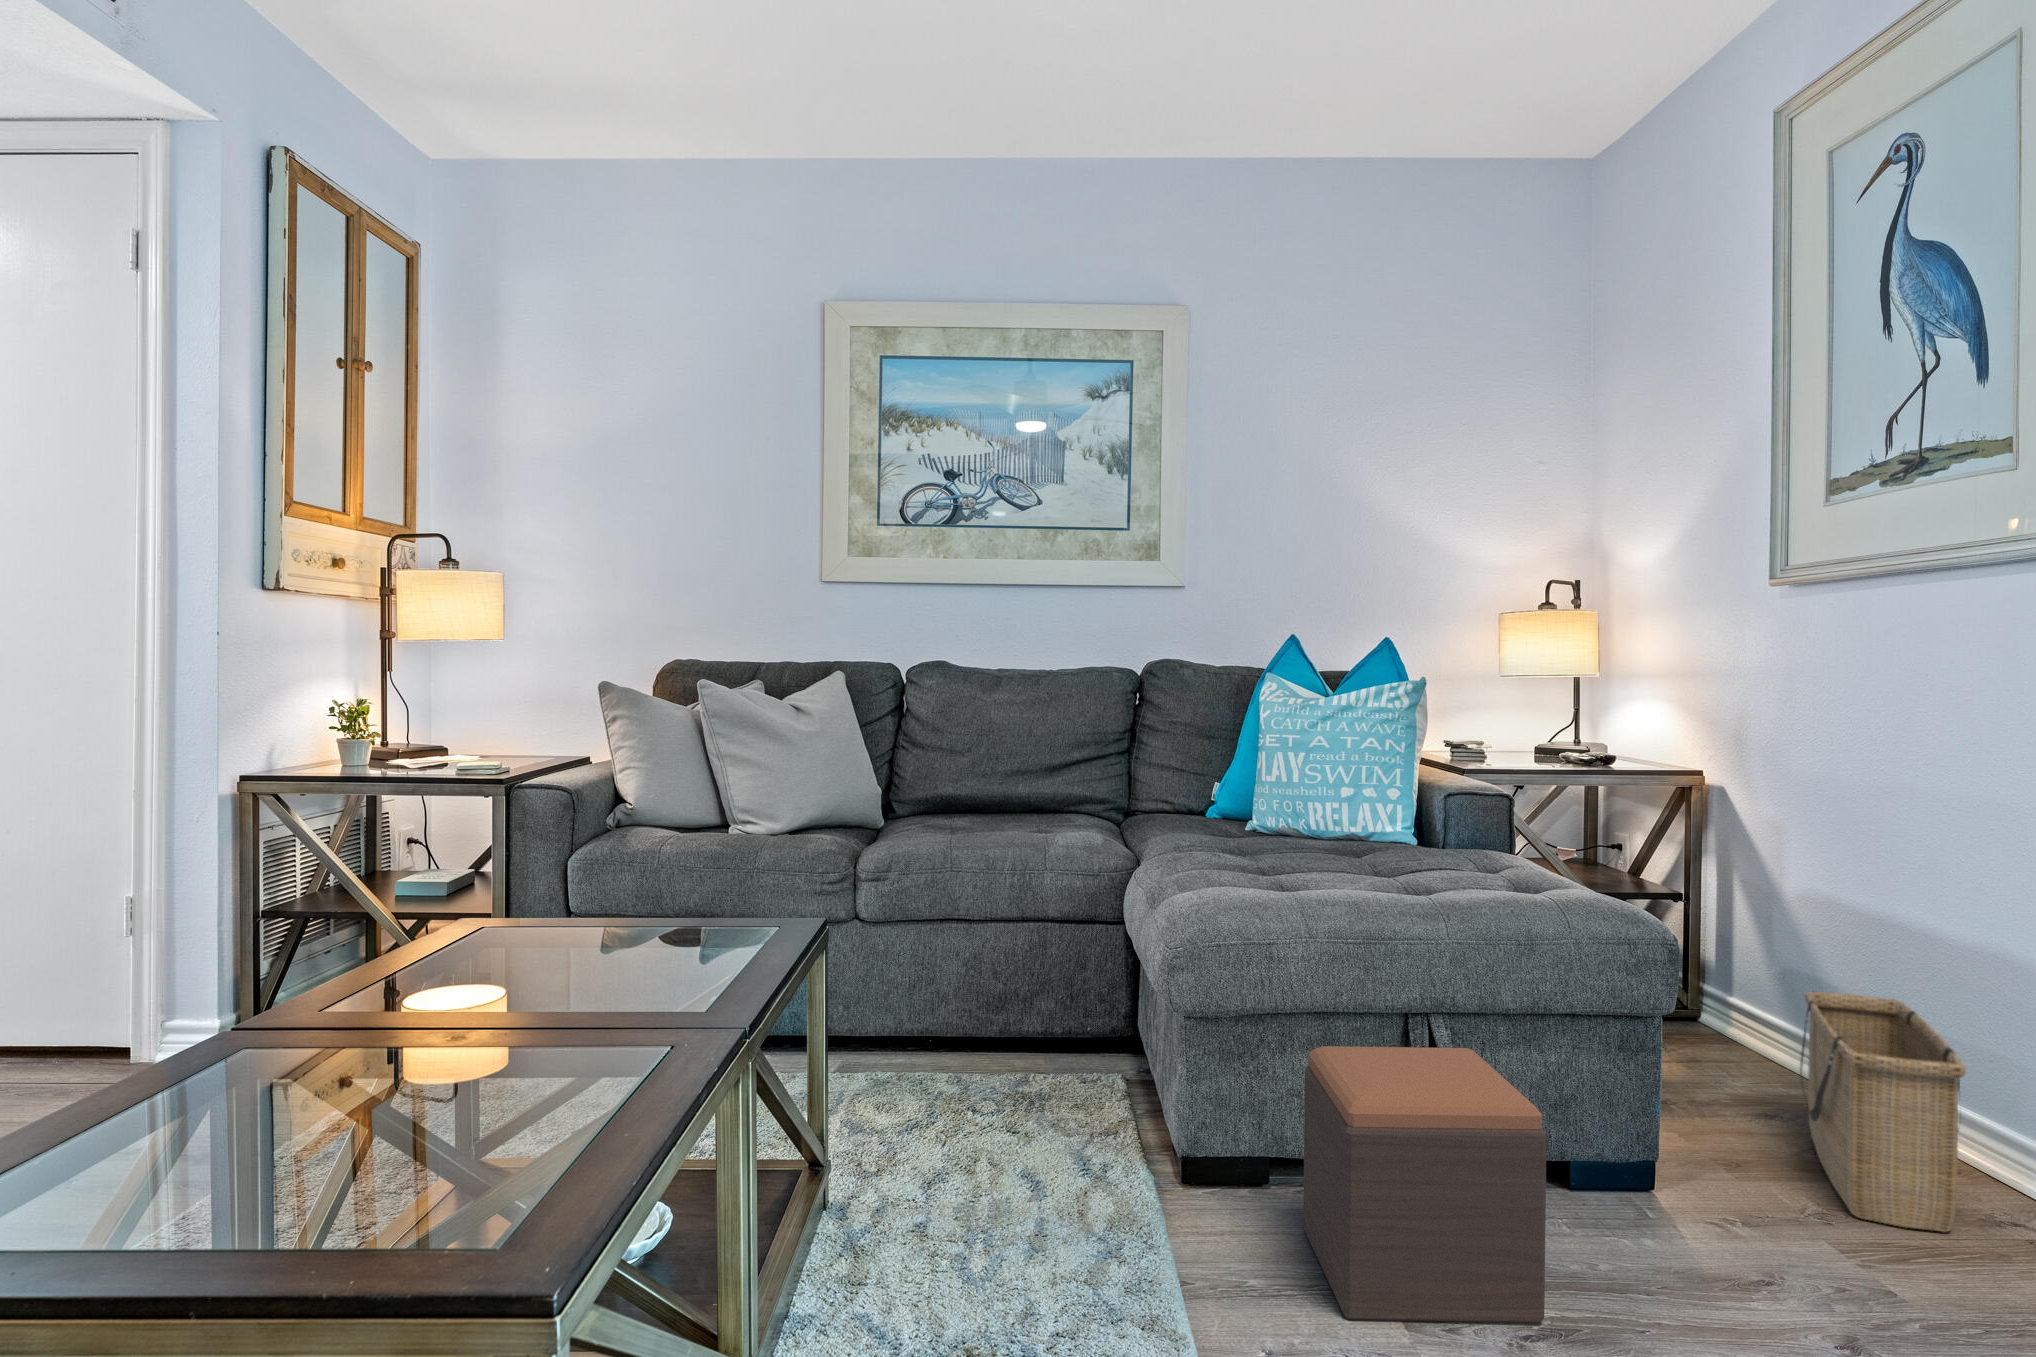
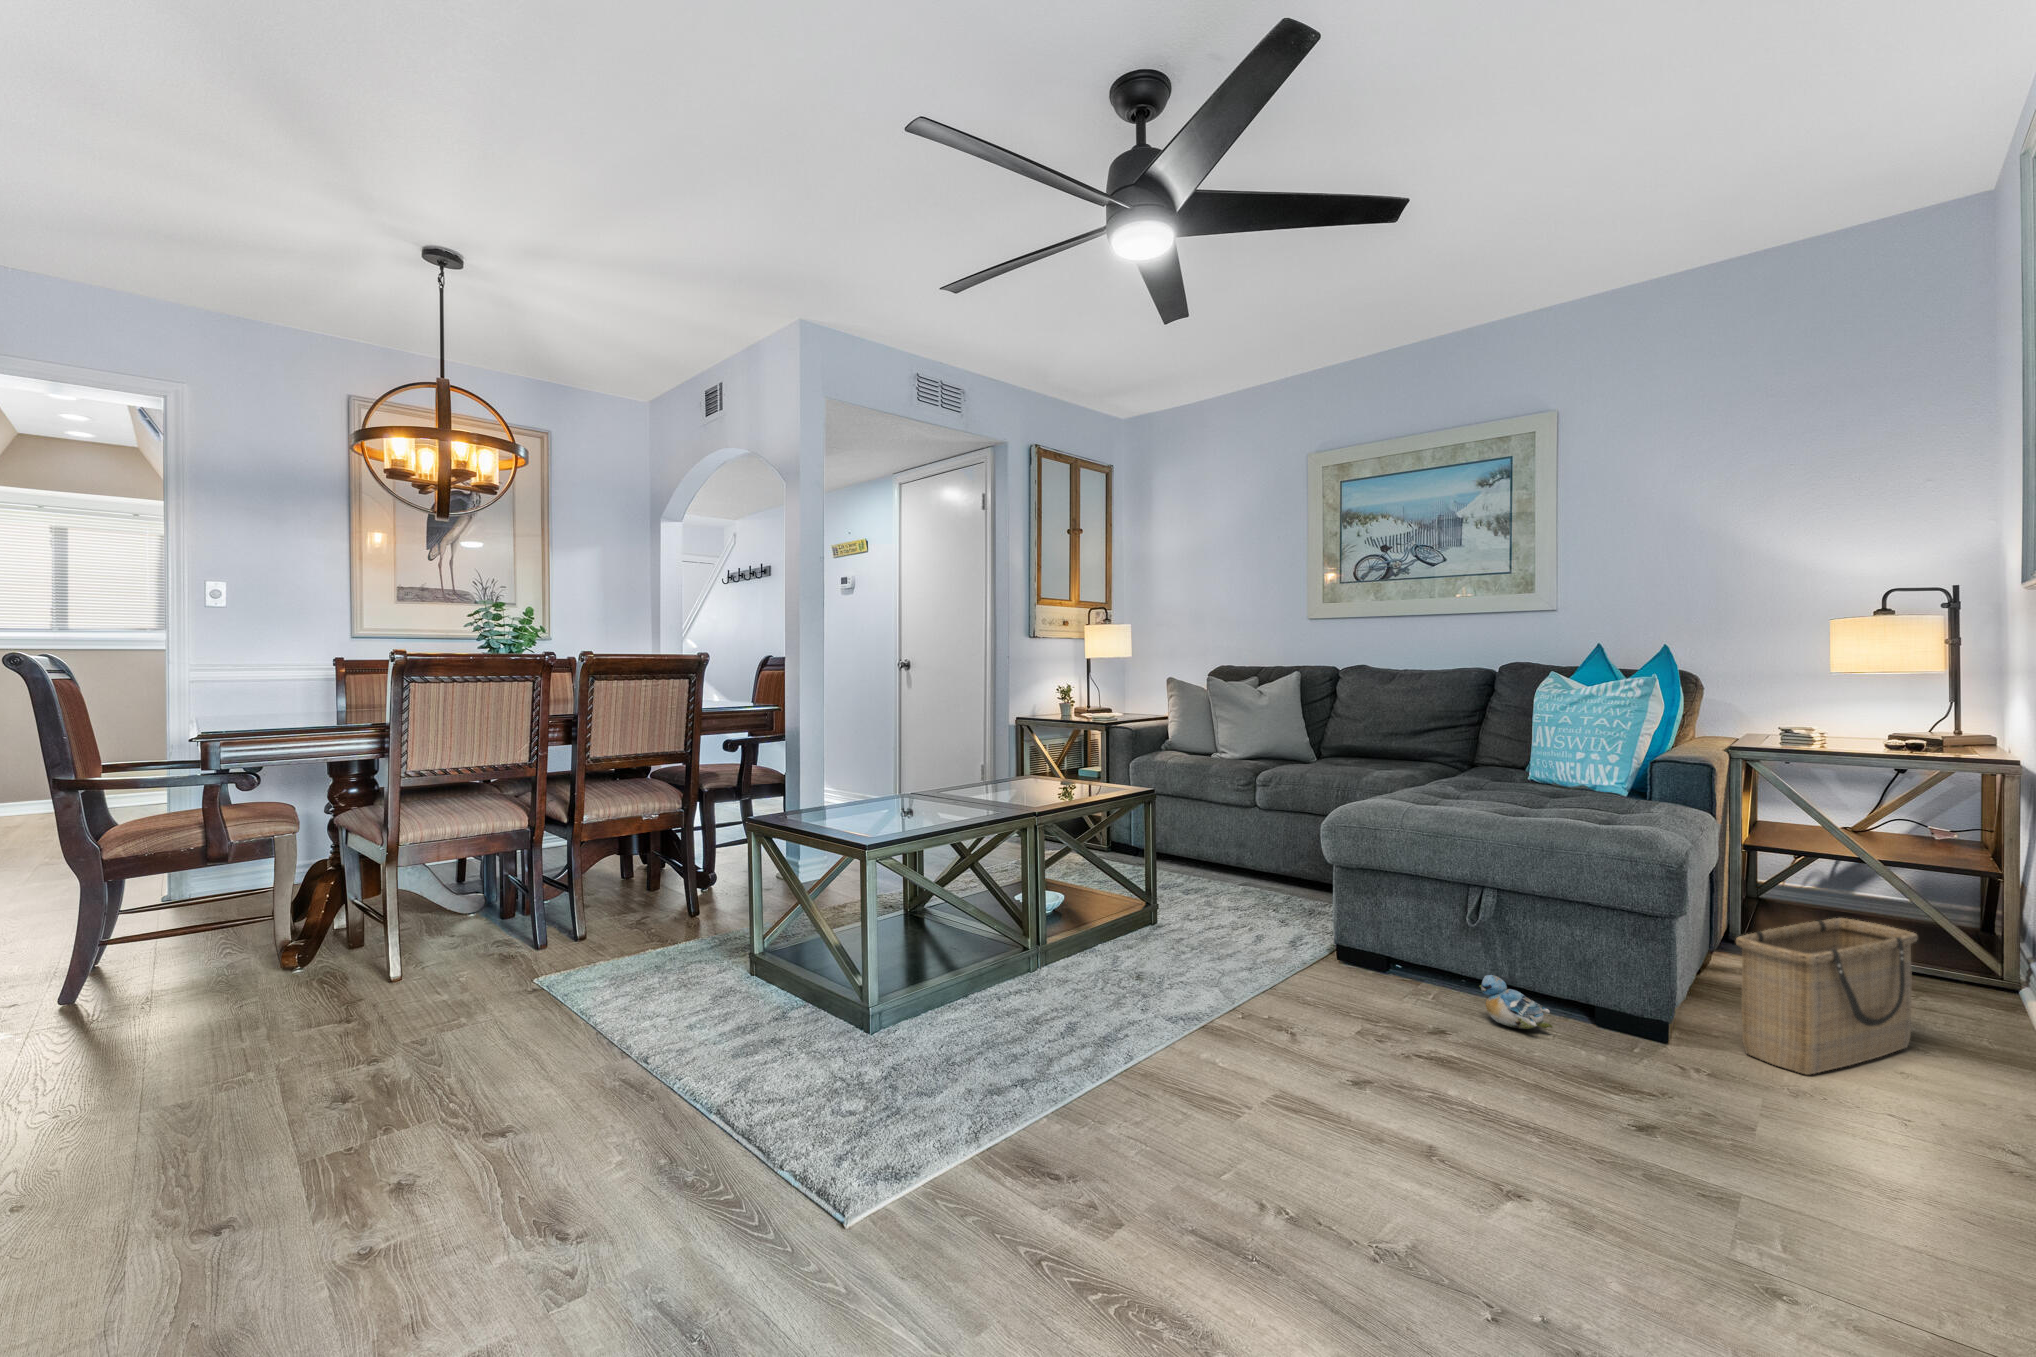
footstool: present [1303,1046,1546,1323] -> none [1307,874,1444,1019]
plush toy: none [1593,1192,1713,1276] -> present [1479,975,1552,1029]

